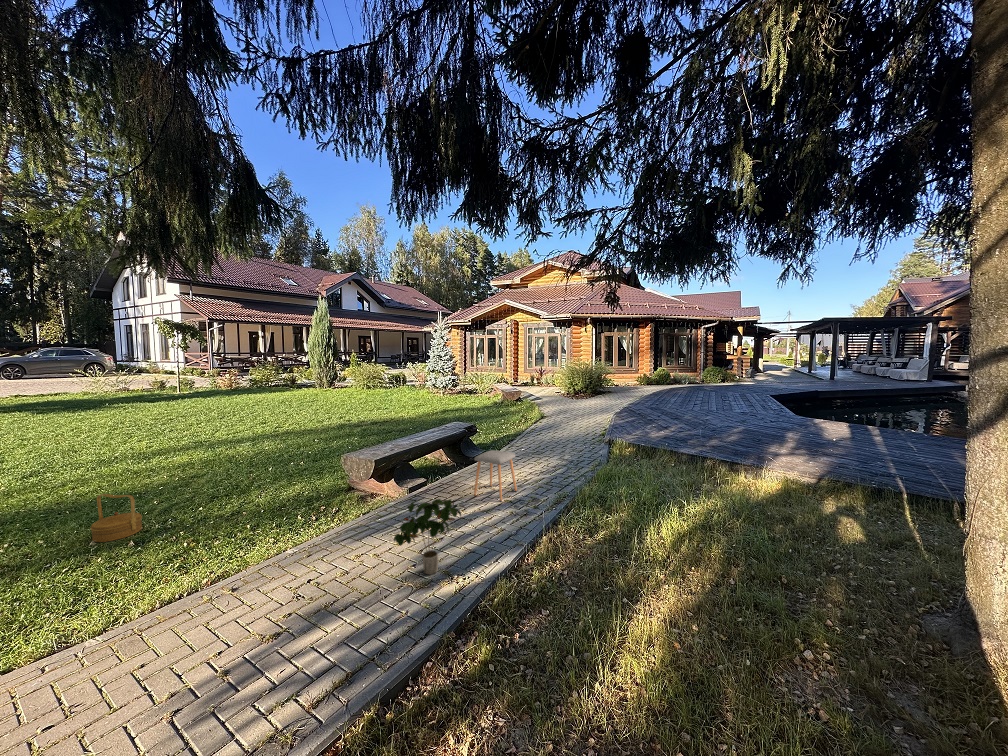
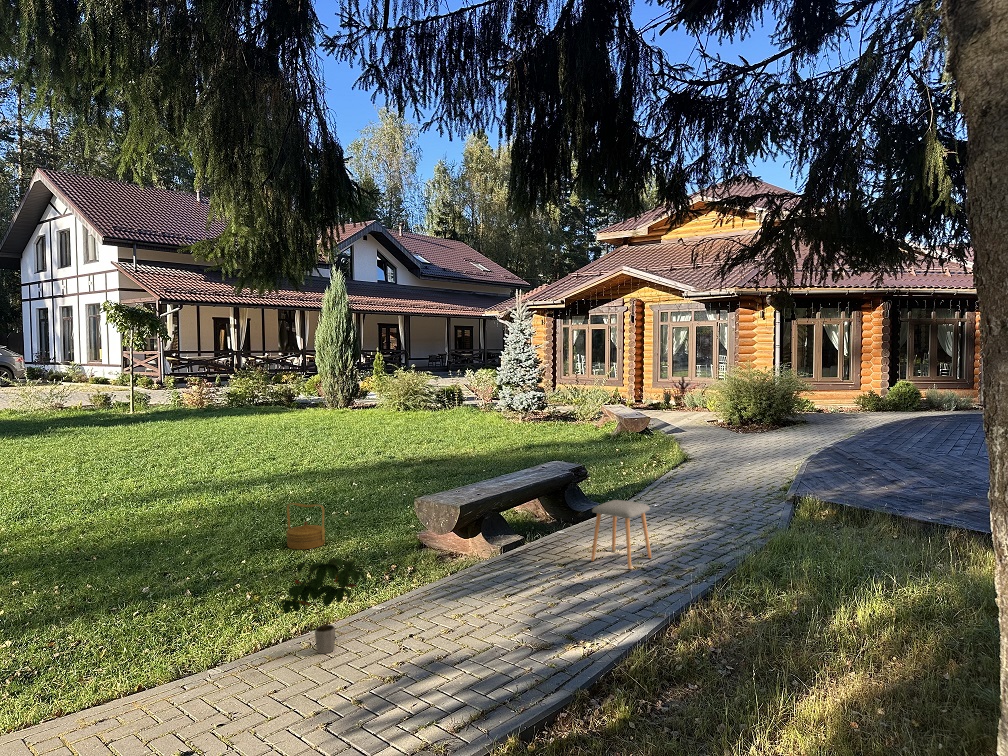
basket: present [90,494,142,542] -> present [286,503,325,549]
potted plant: present [394,499,461,574] -> present [279,558,366,654]

